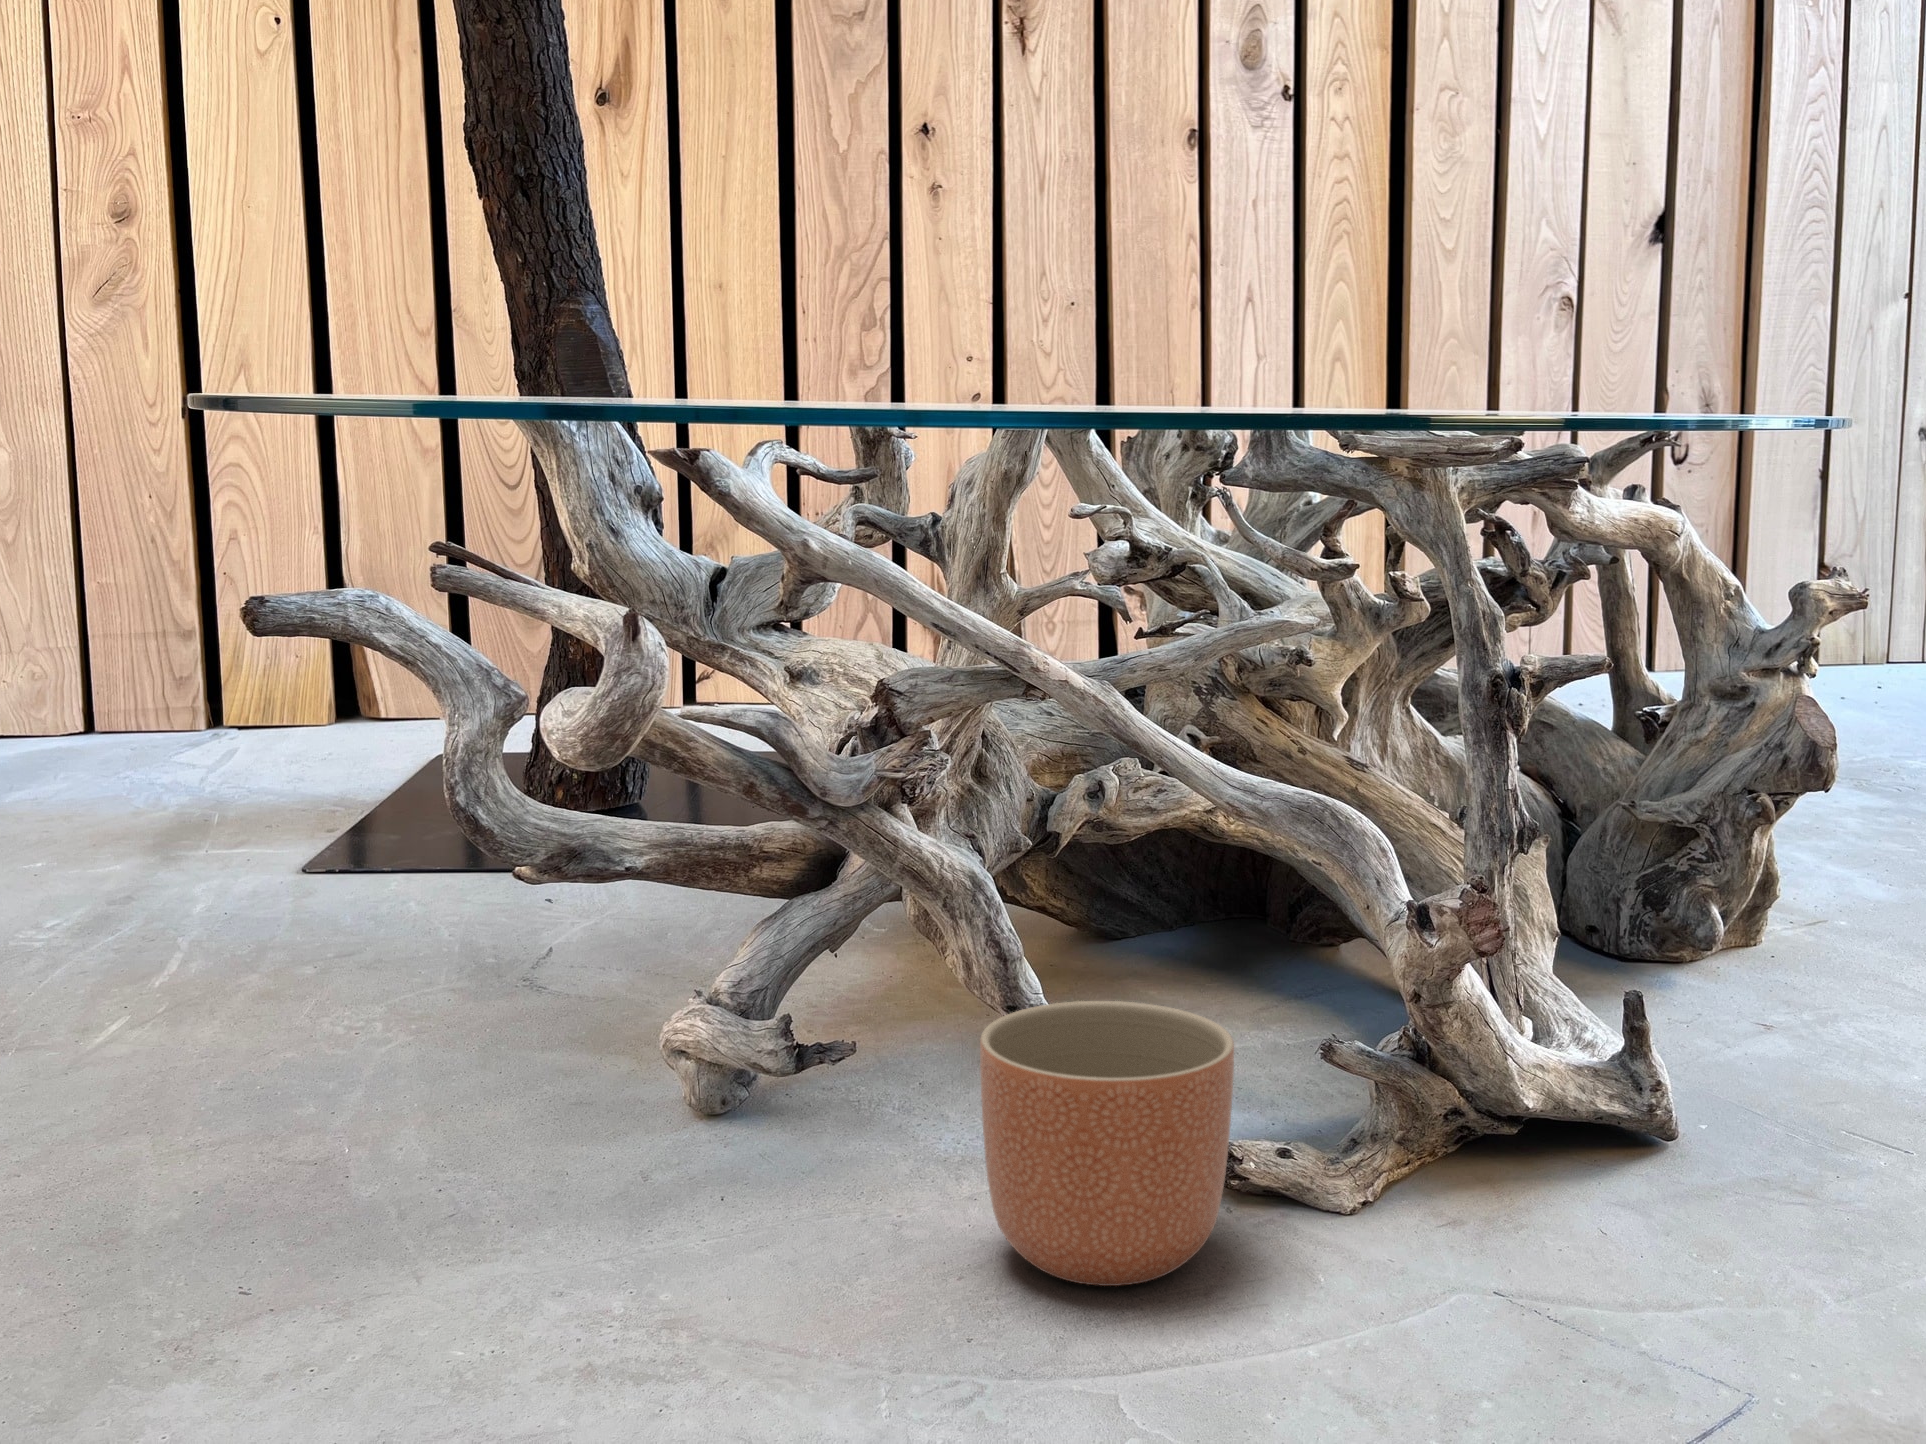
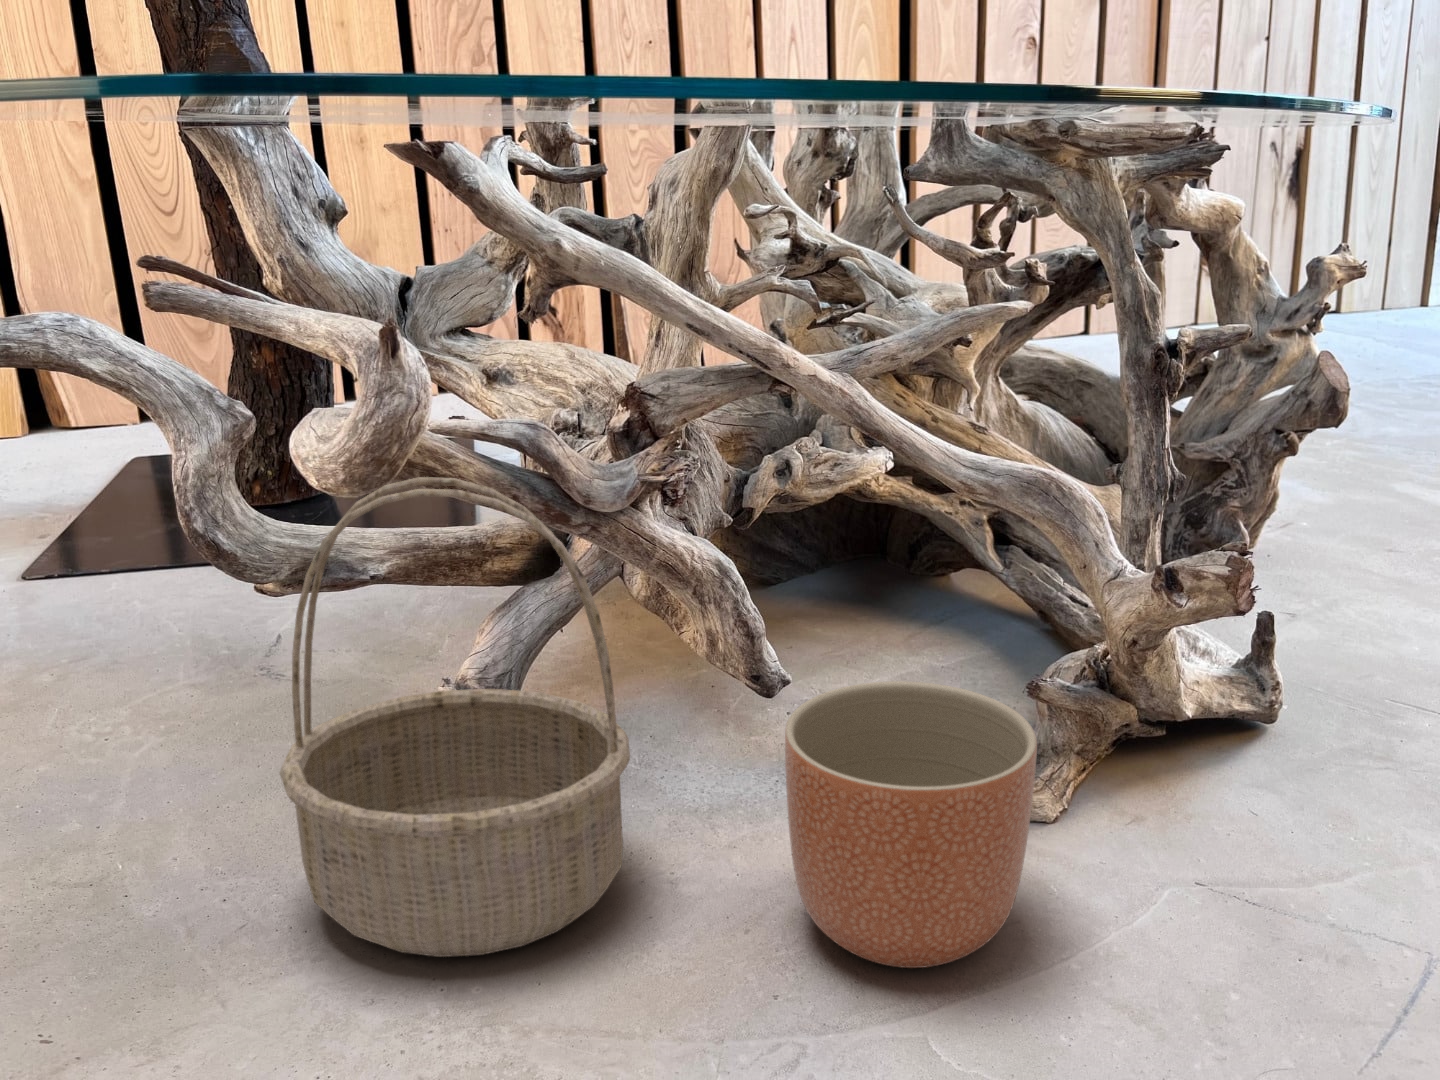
basket: none [504,757,848,1237] -> present [280,477,630,957]

